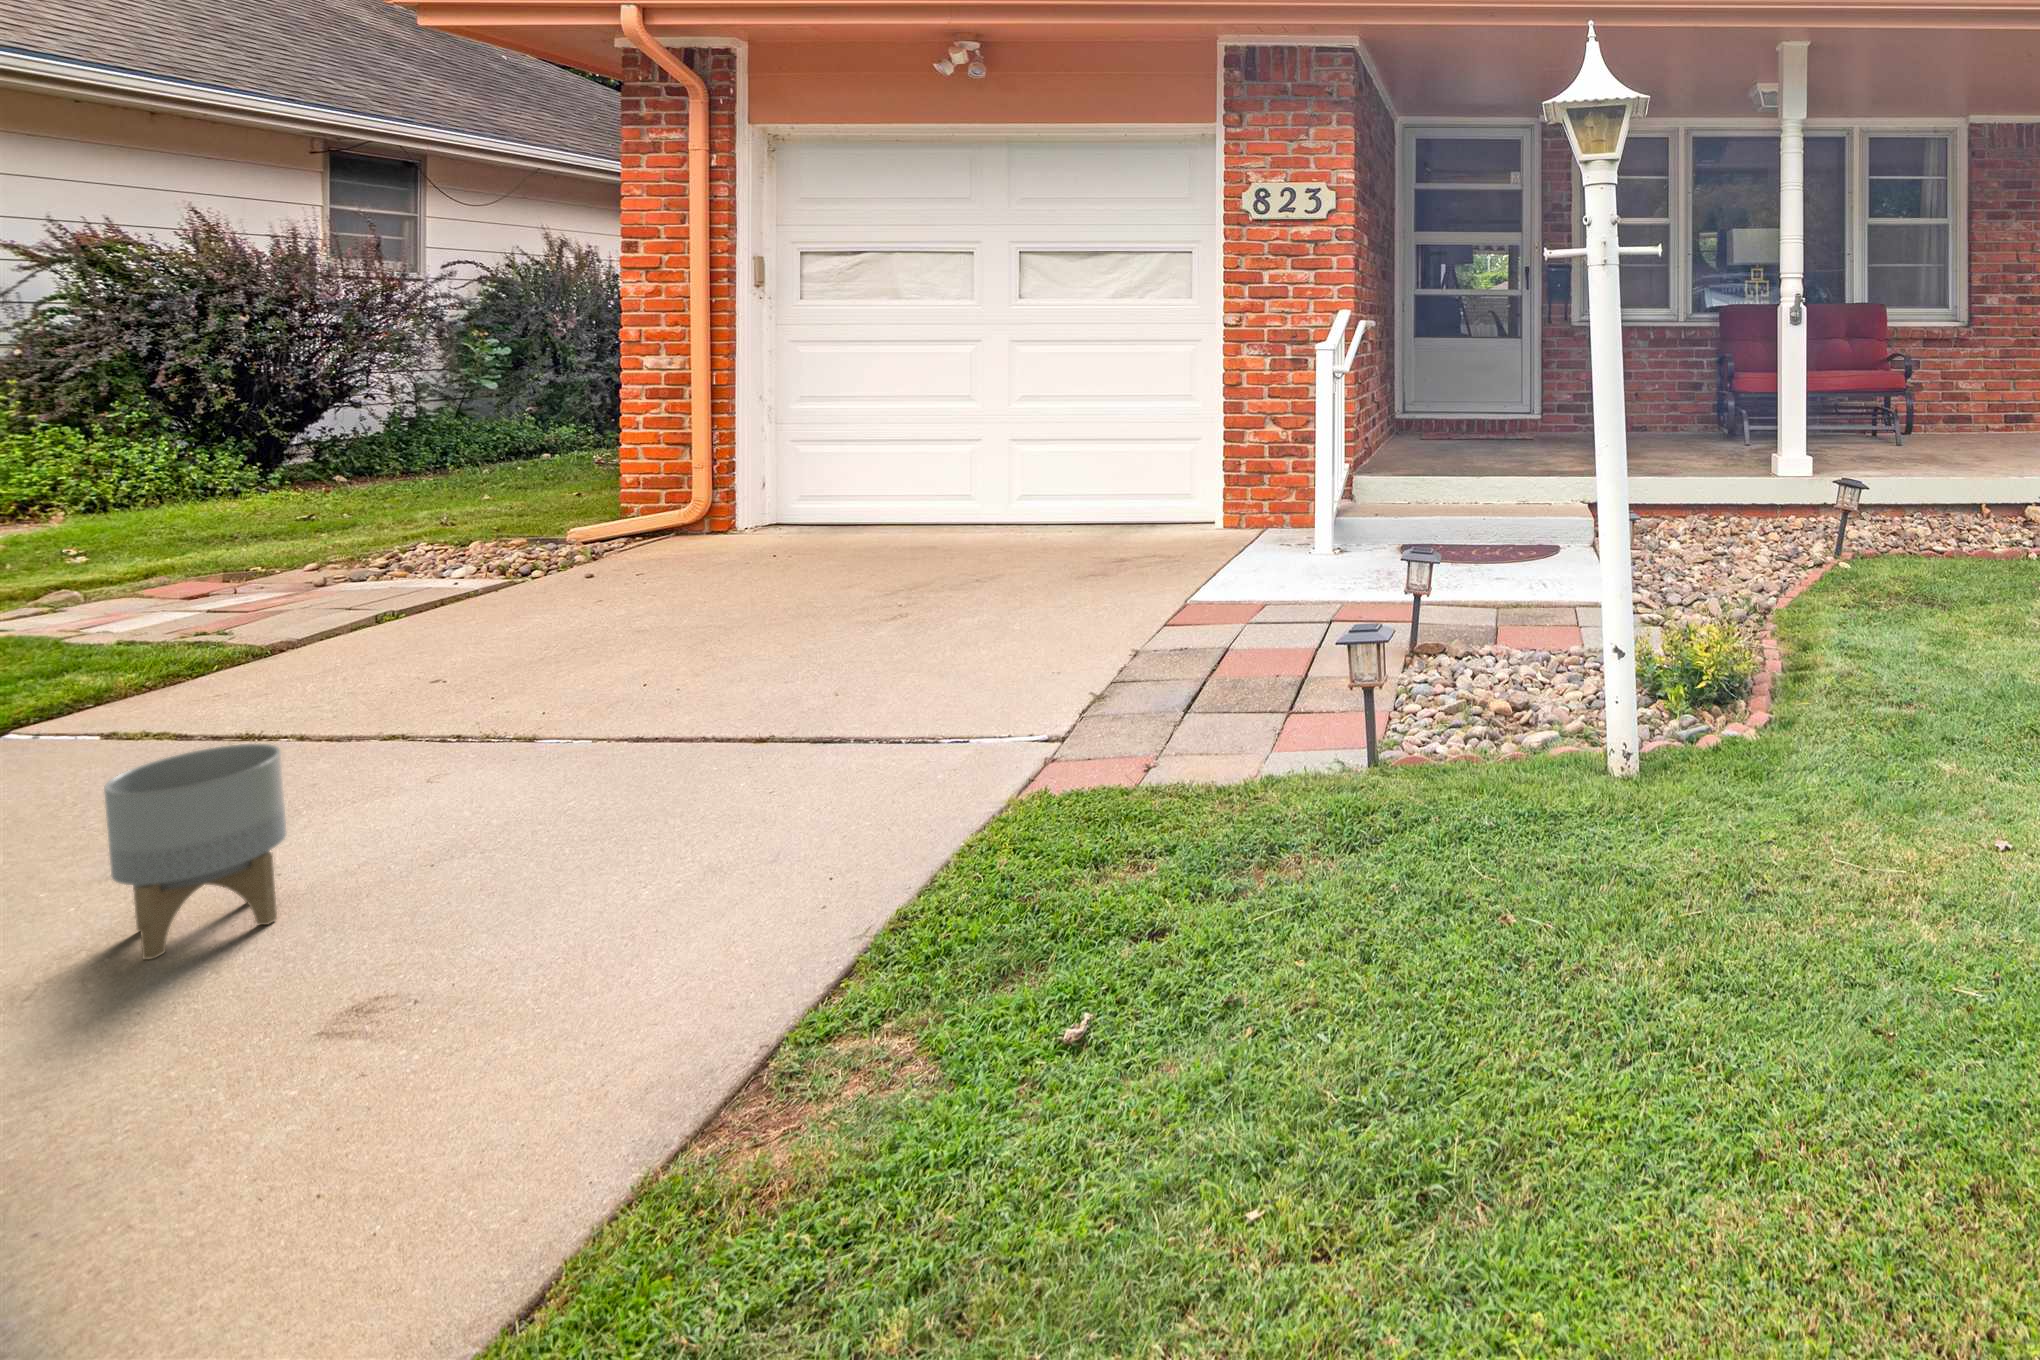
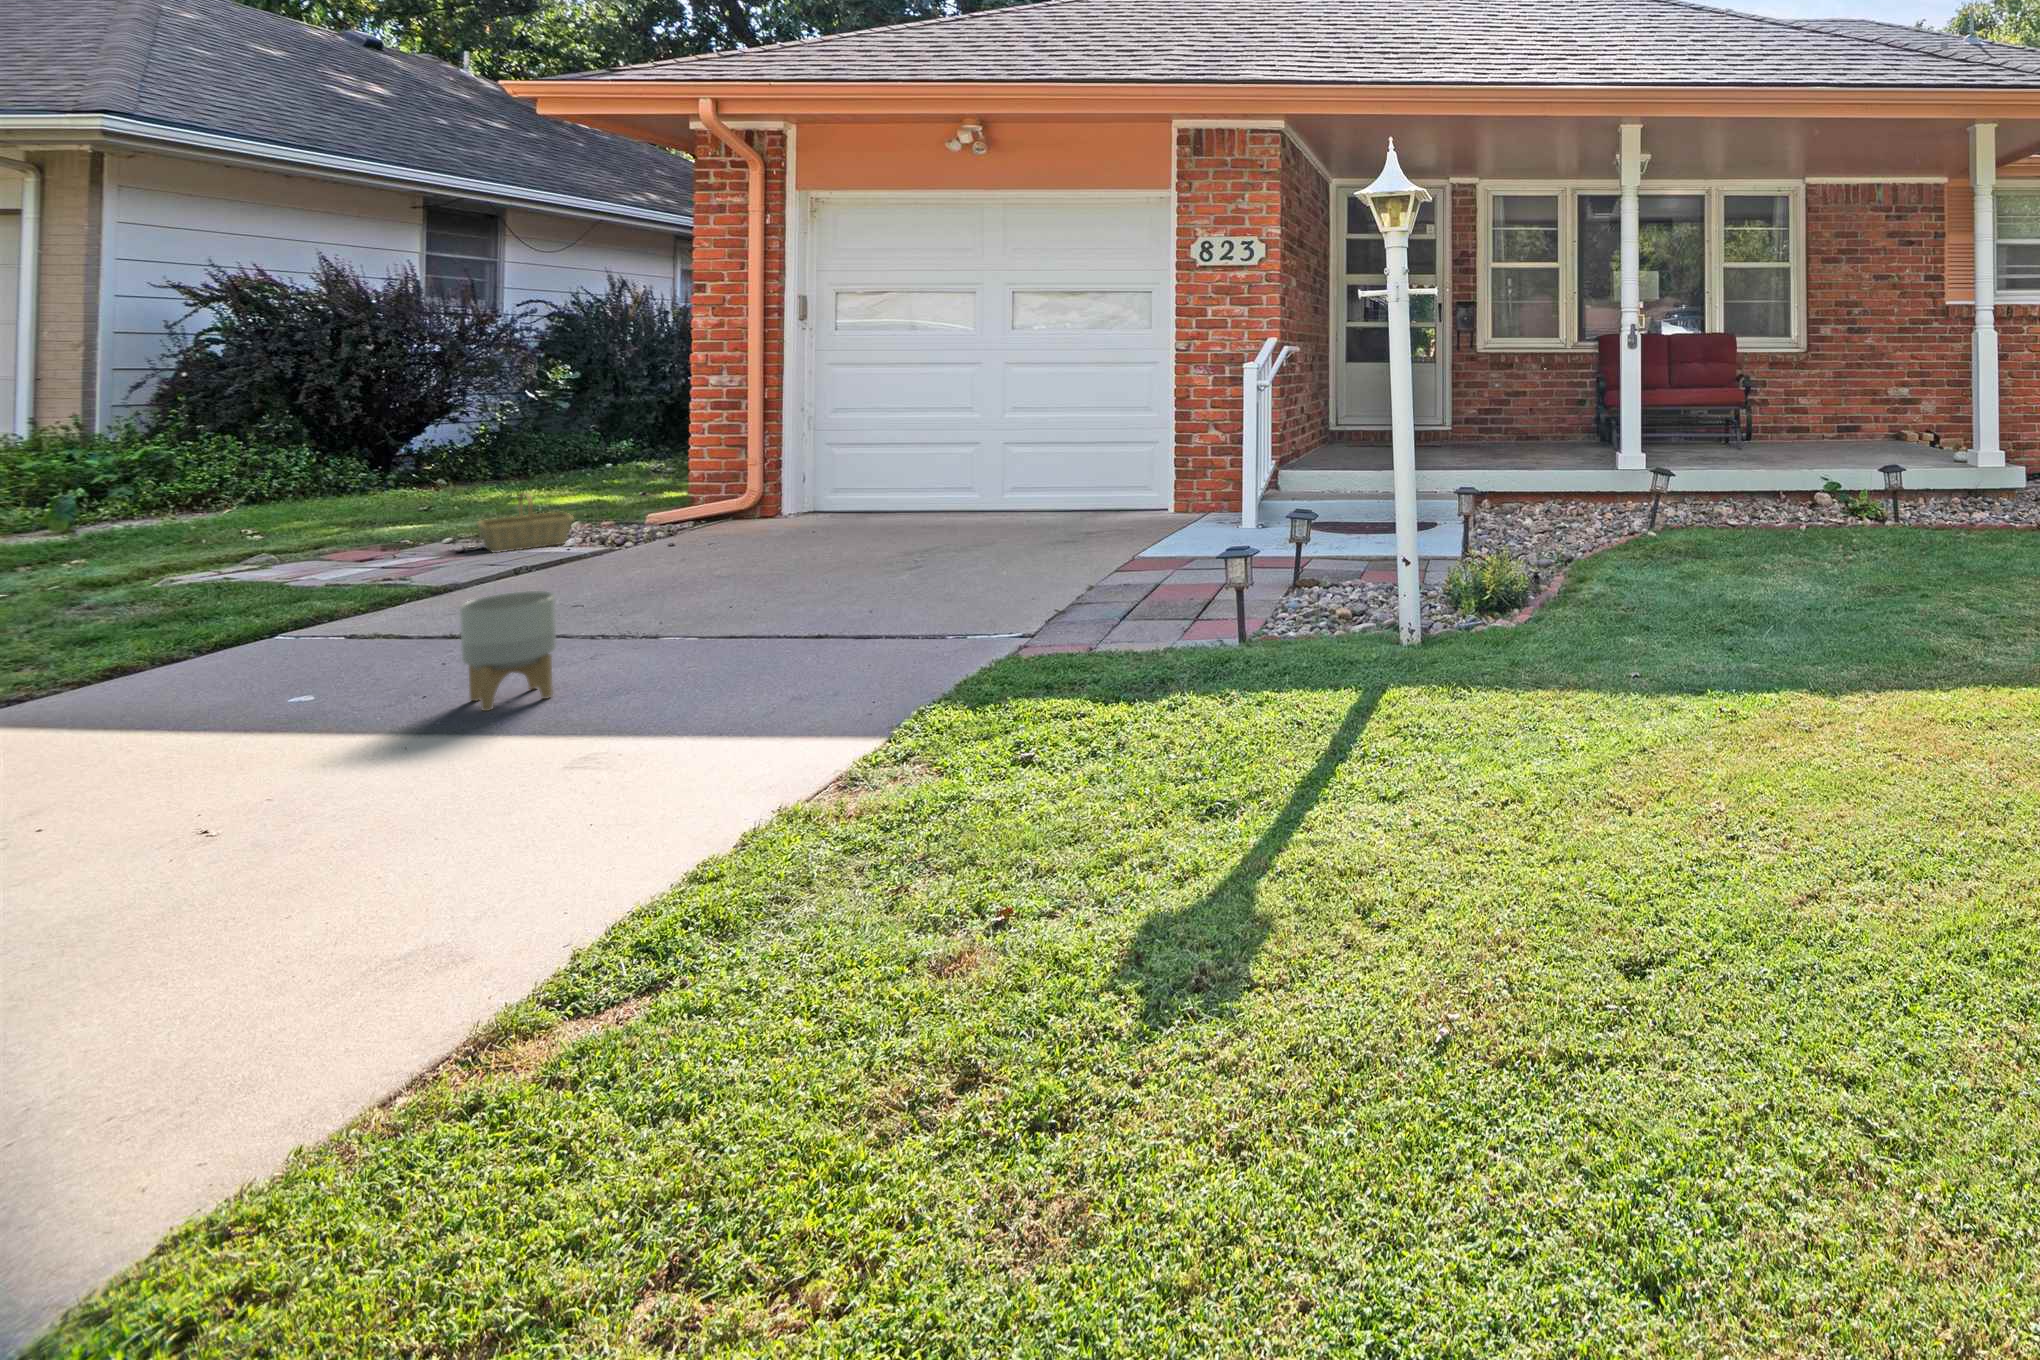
basket: none [317,515,450,598] -> present [477,492,573,553]

